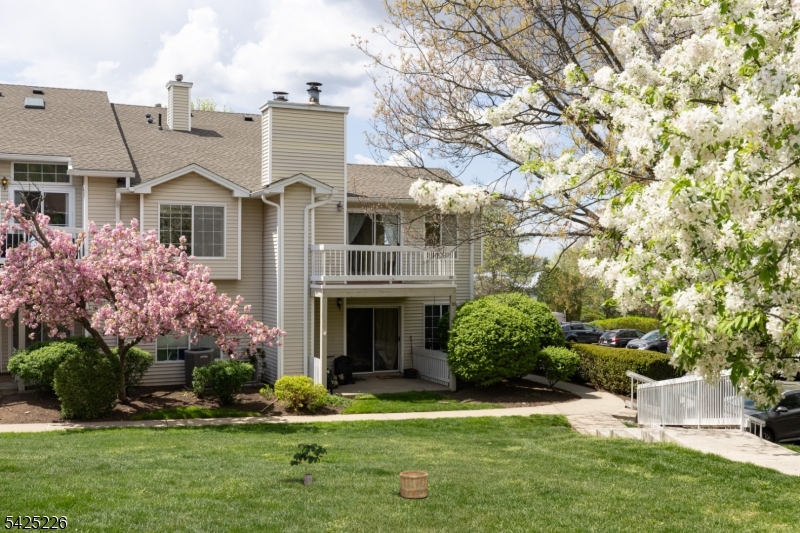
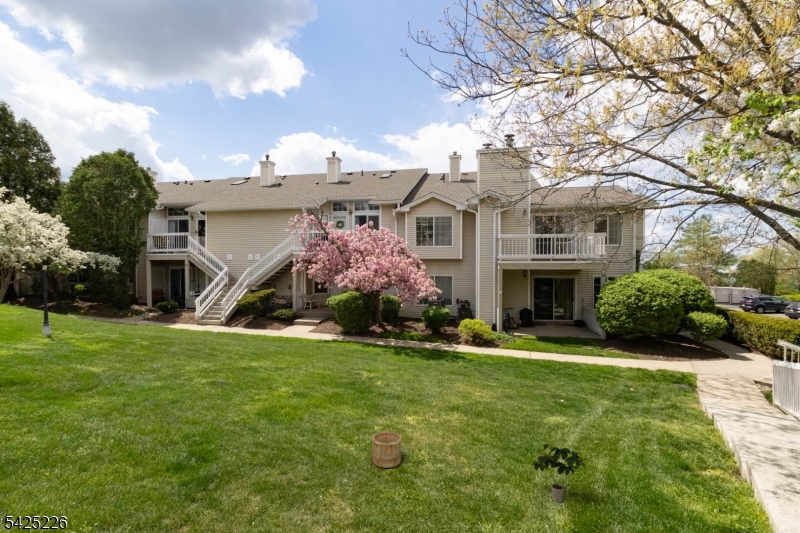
potted plant: present [289,444,327,485] -> present [532,444,584,502]

